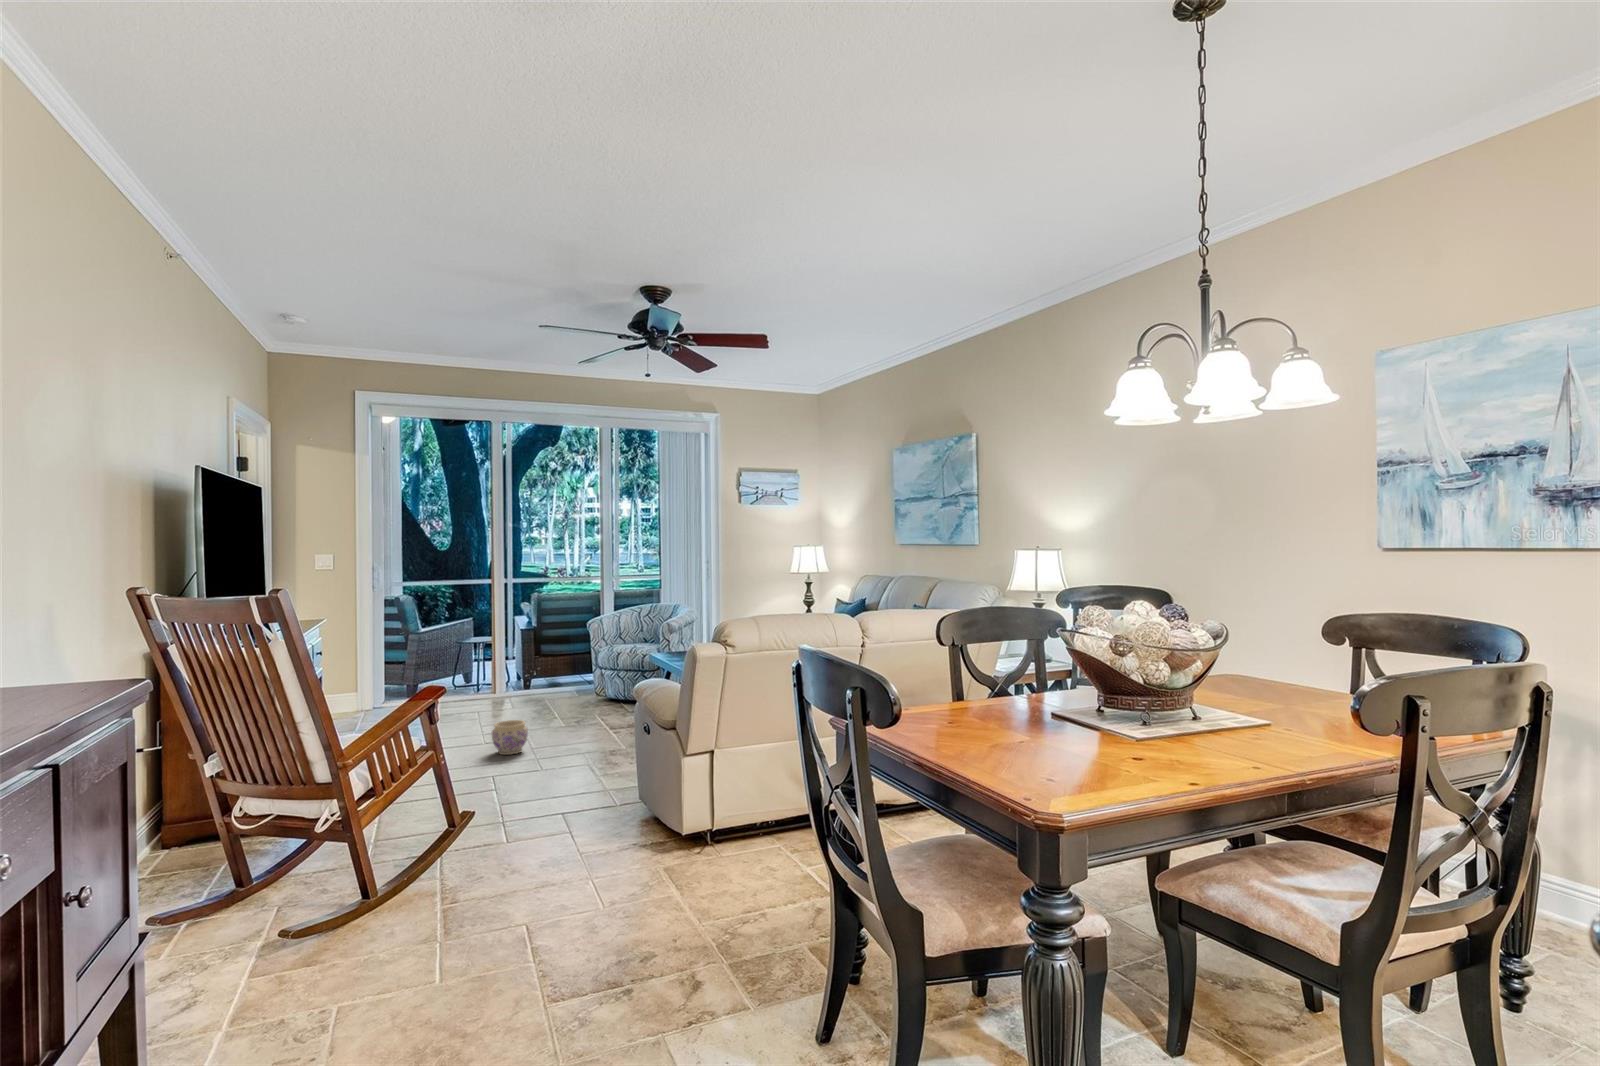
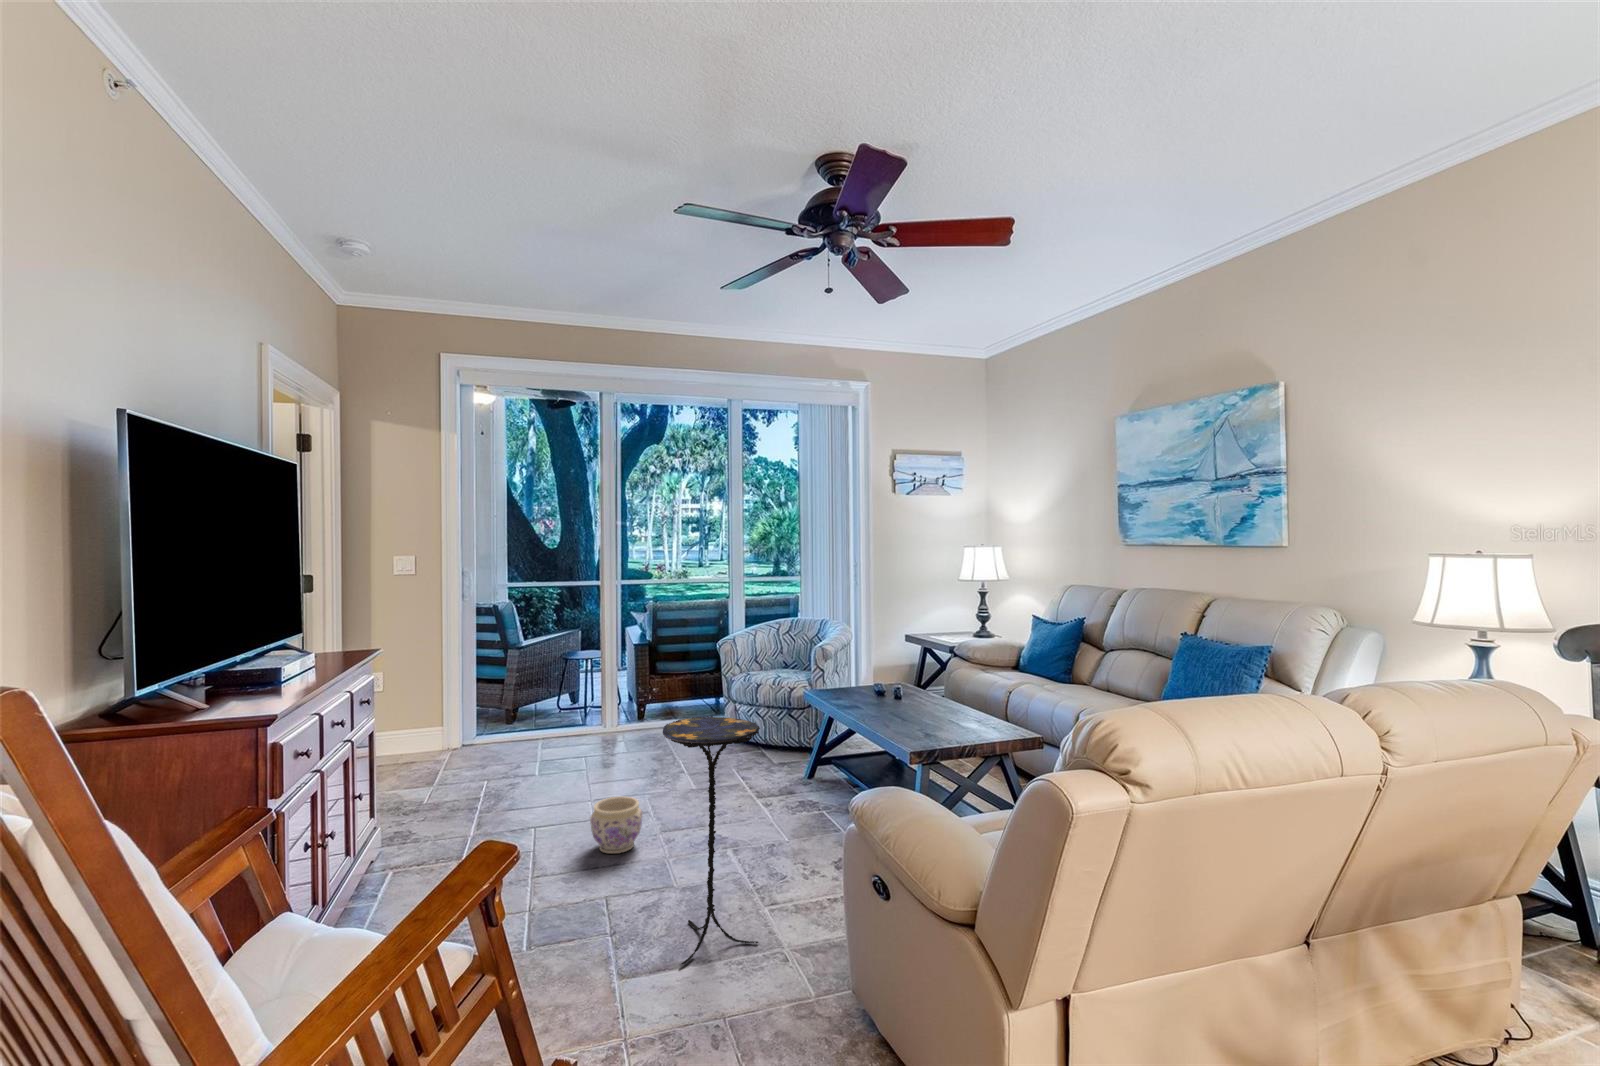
side table: none [541,651,601,789] -> present [663,716,760,964]

